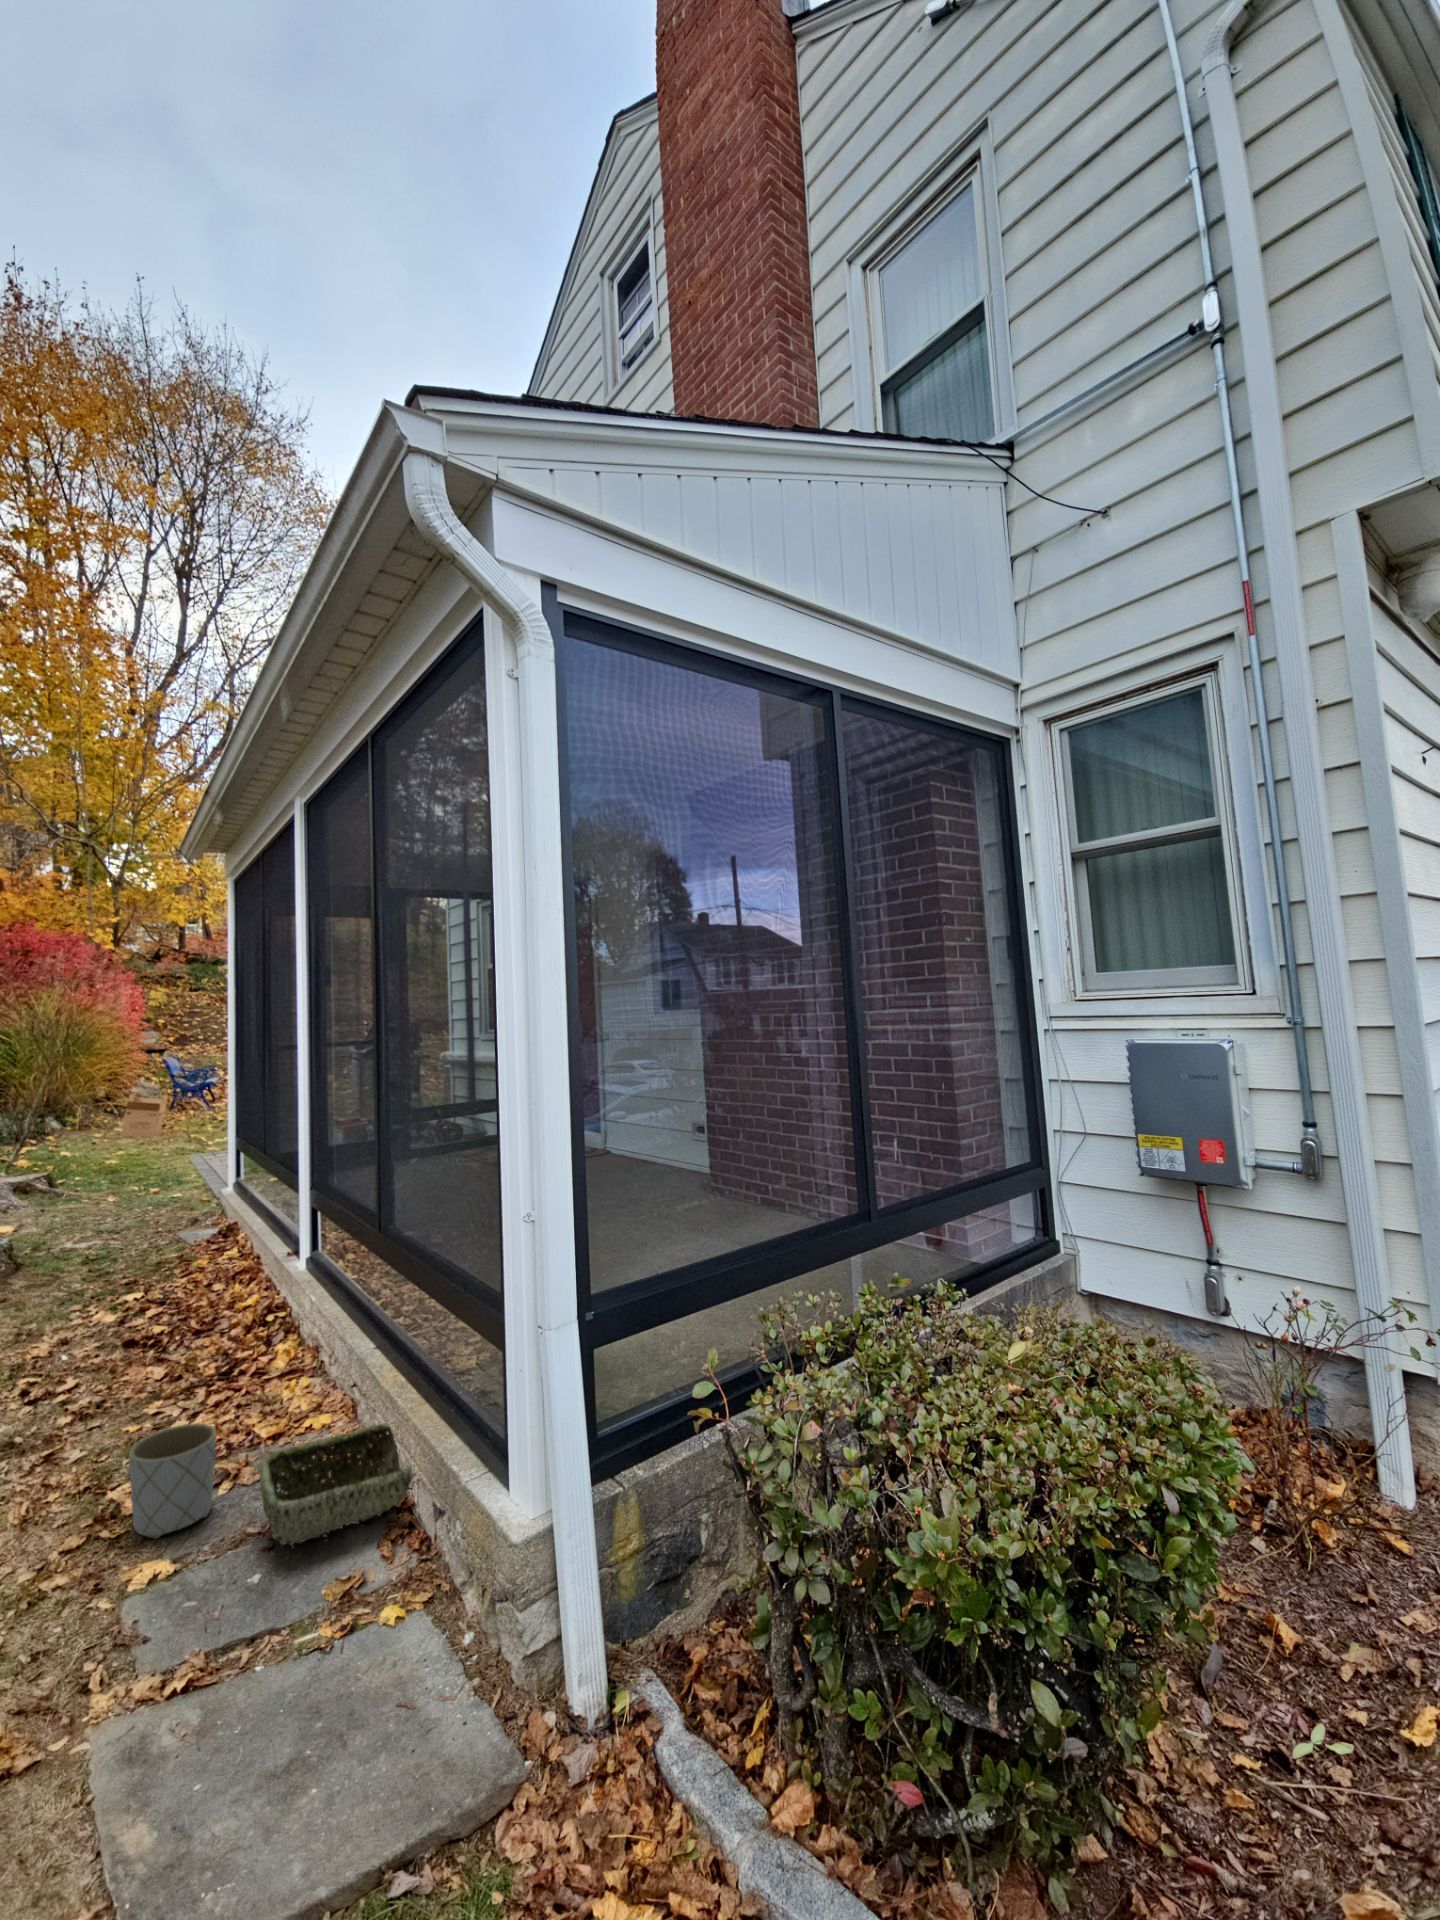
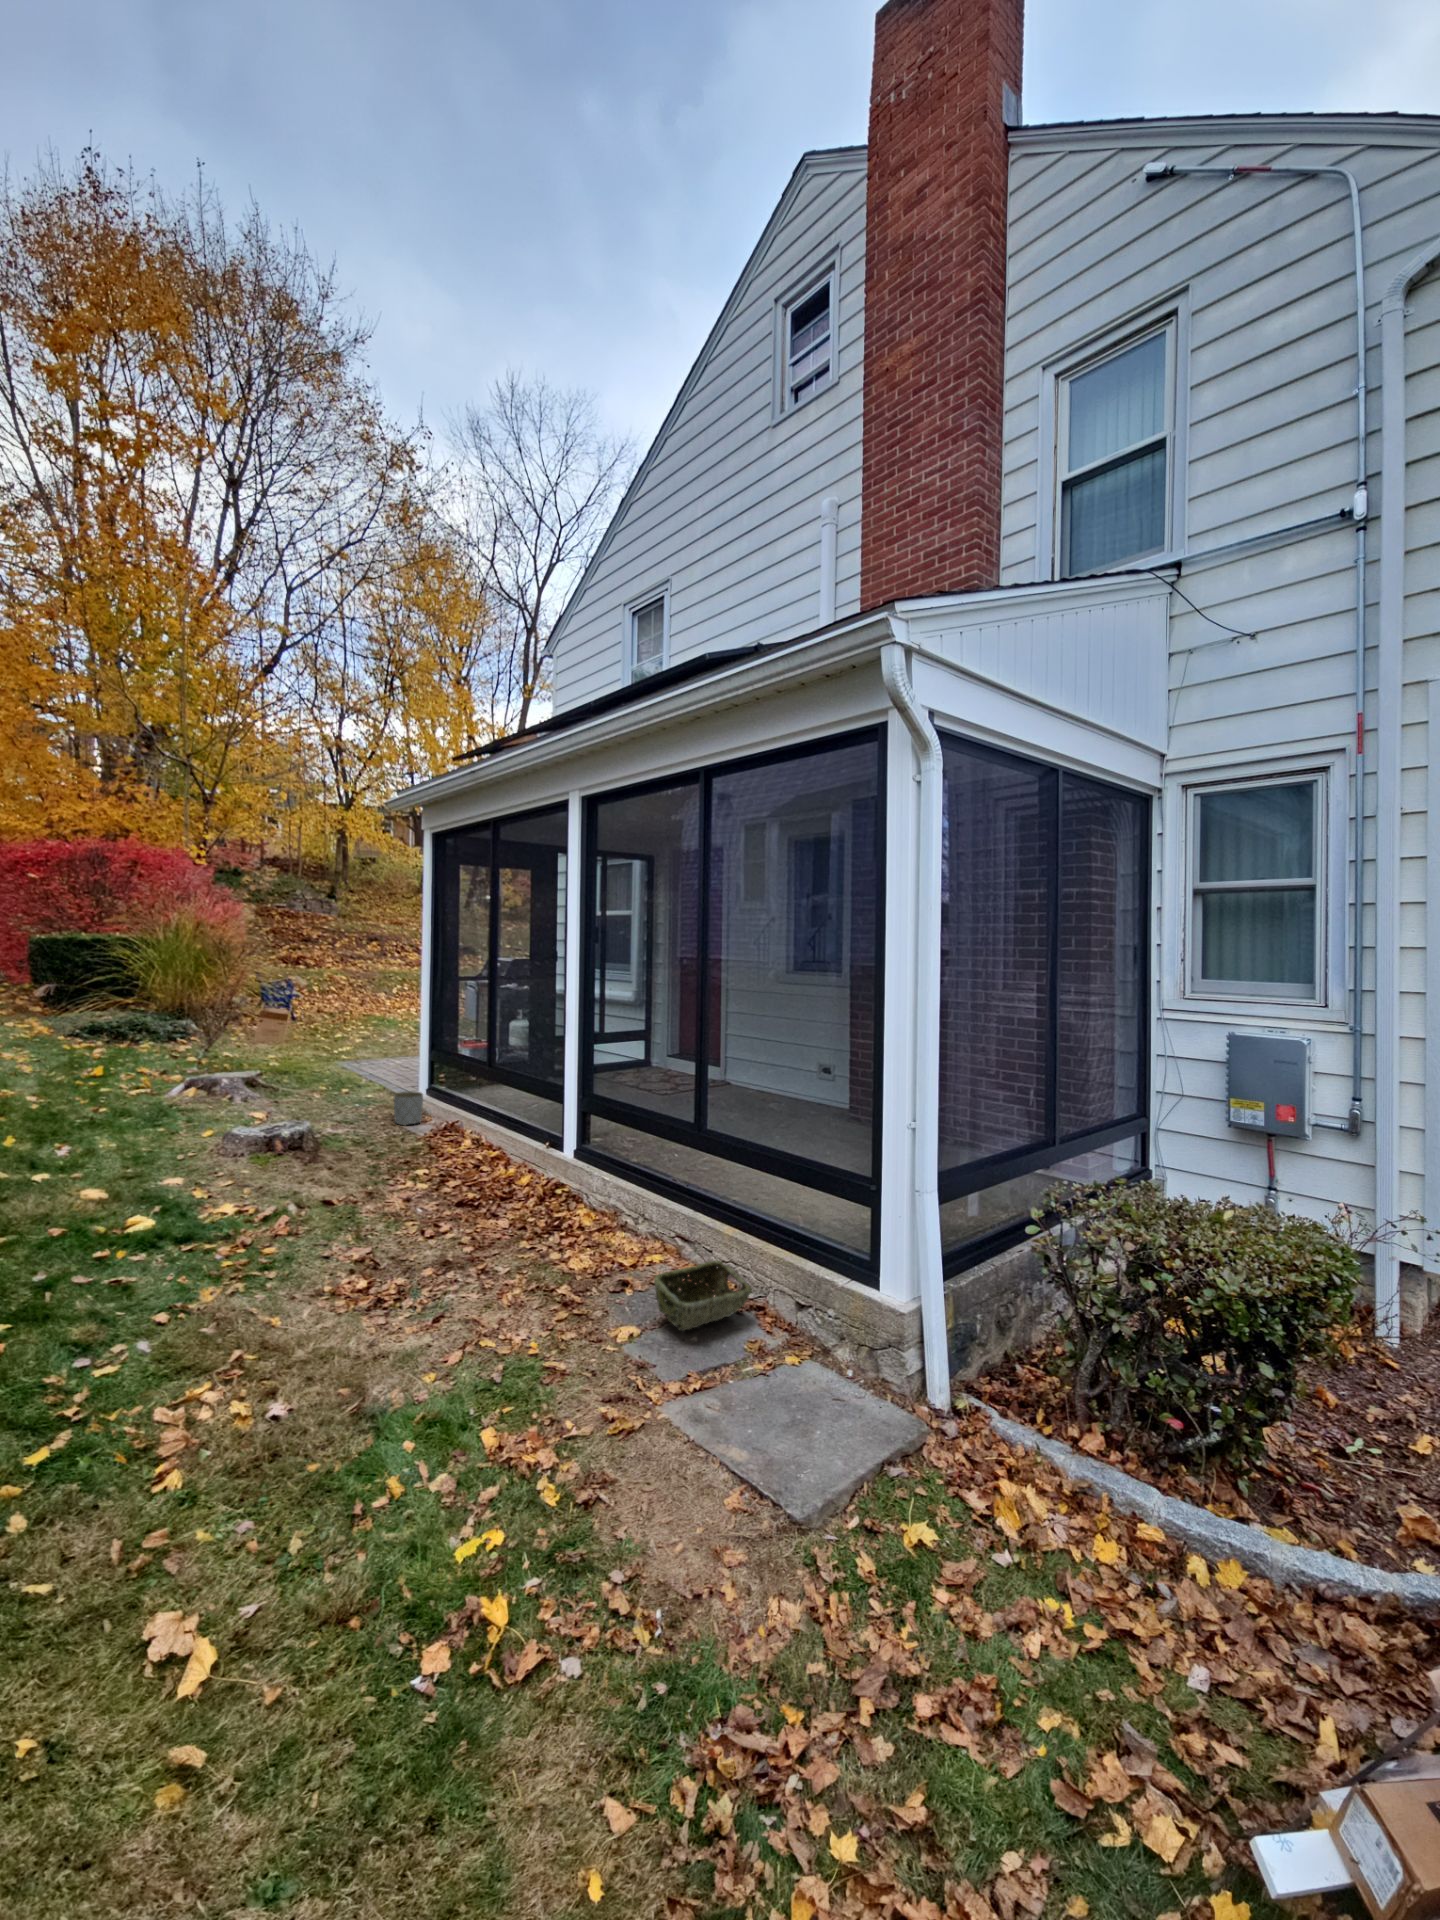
planter: present [129,1423,216,1539] -> present [393,1091,423,1126]

